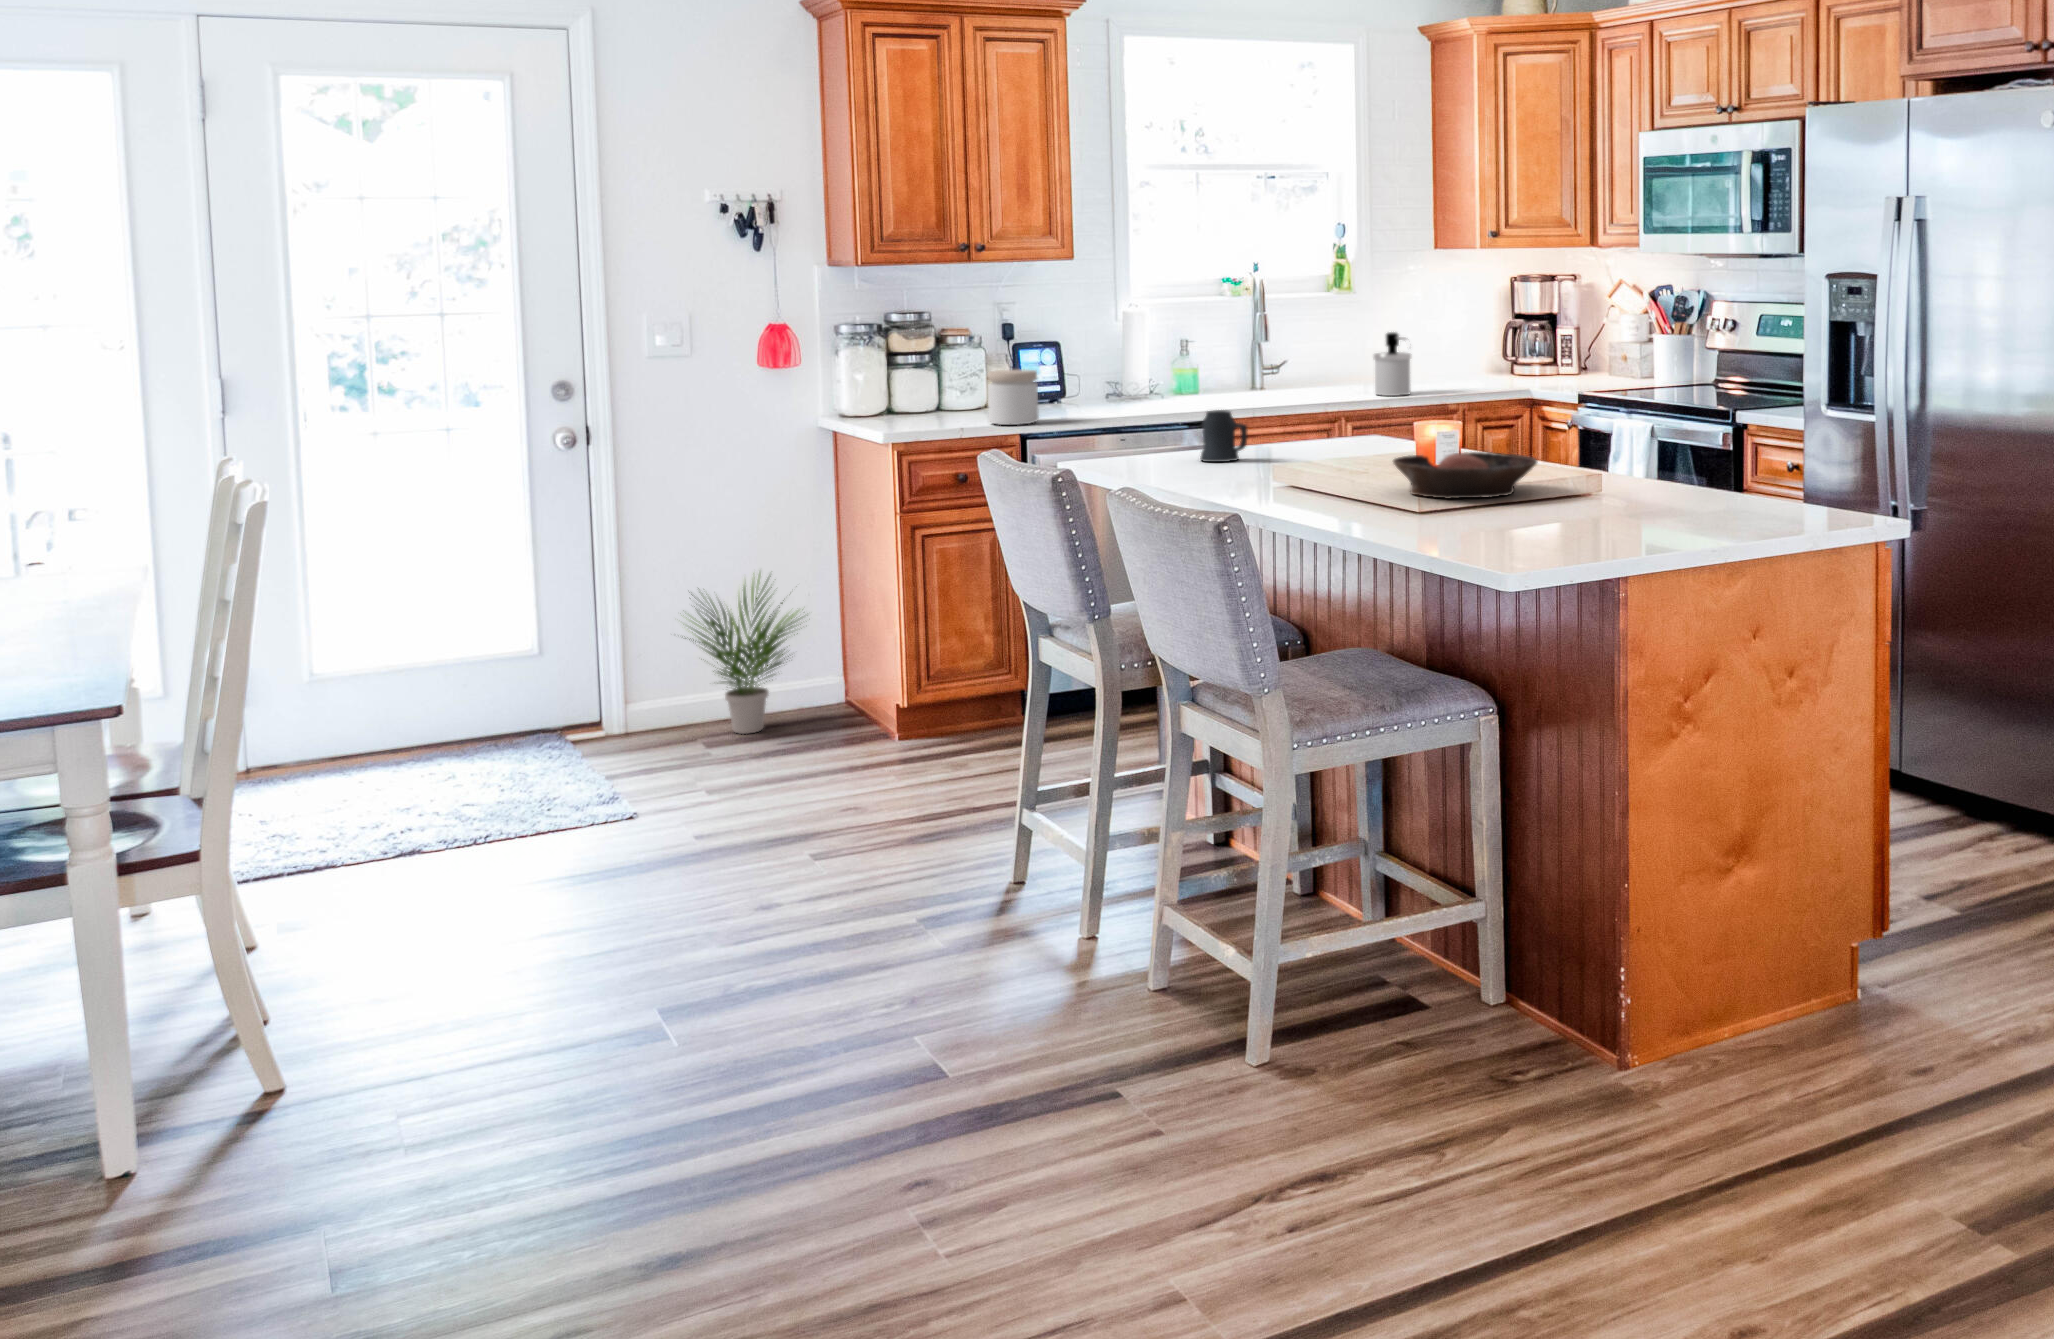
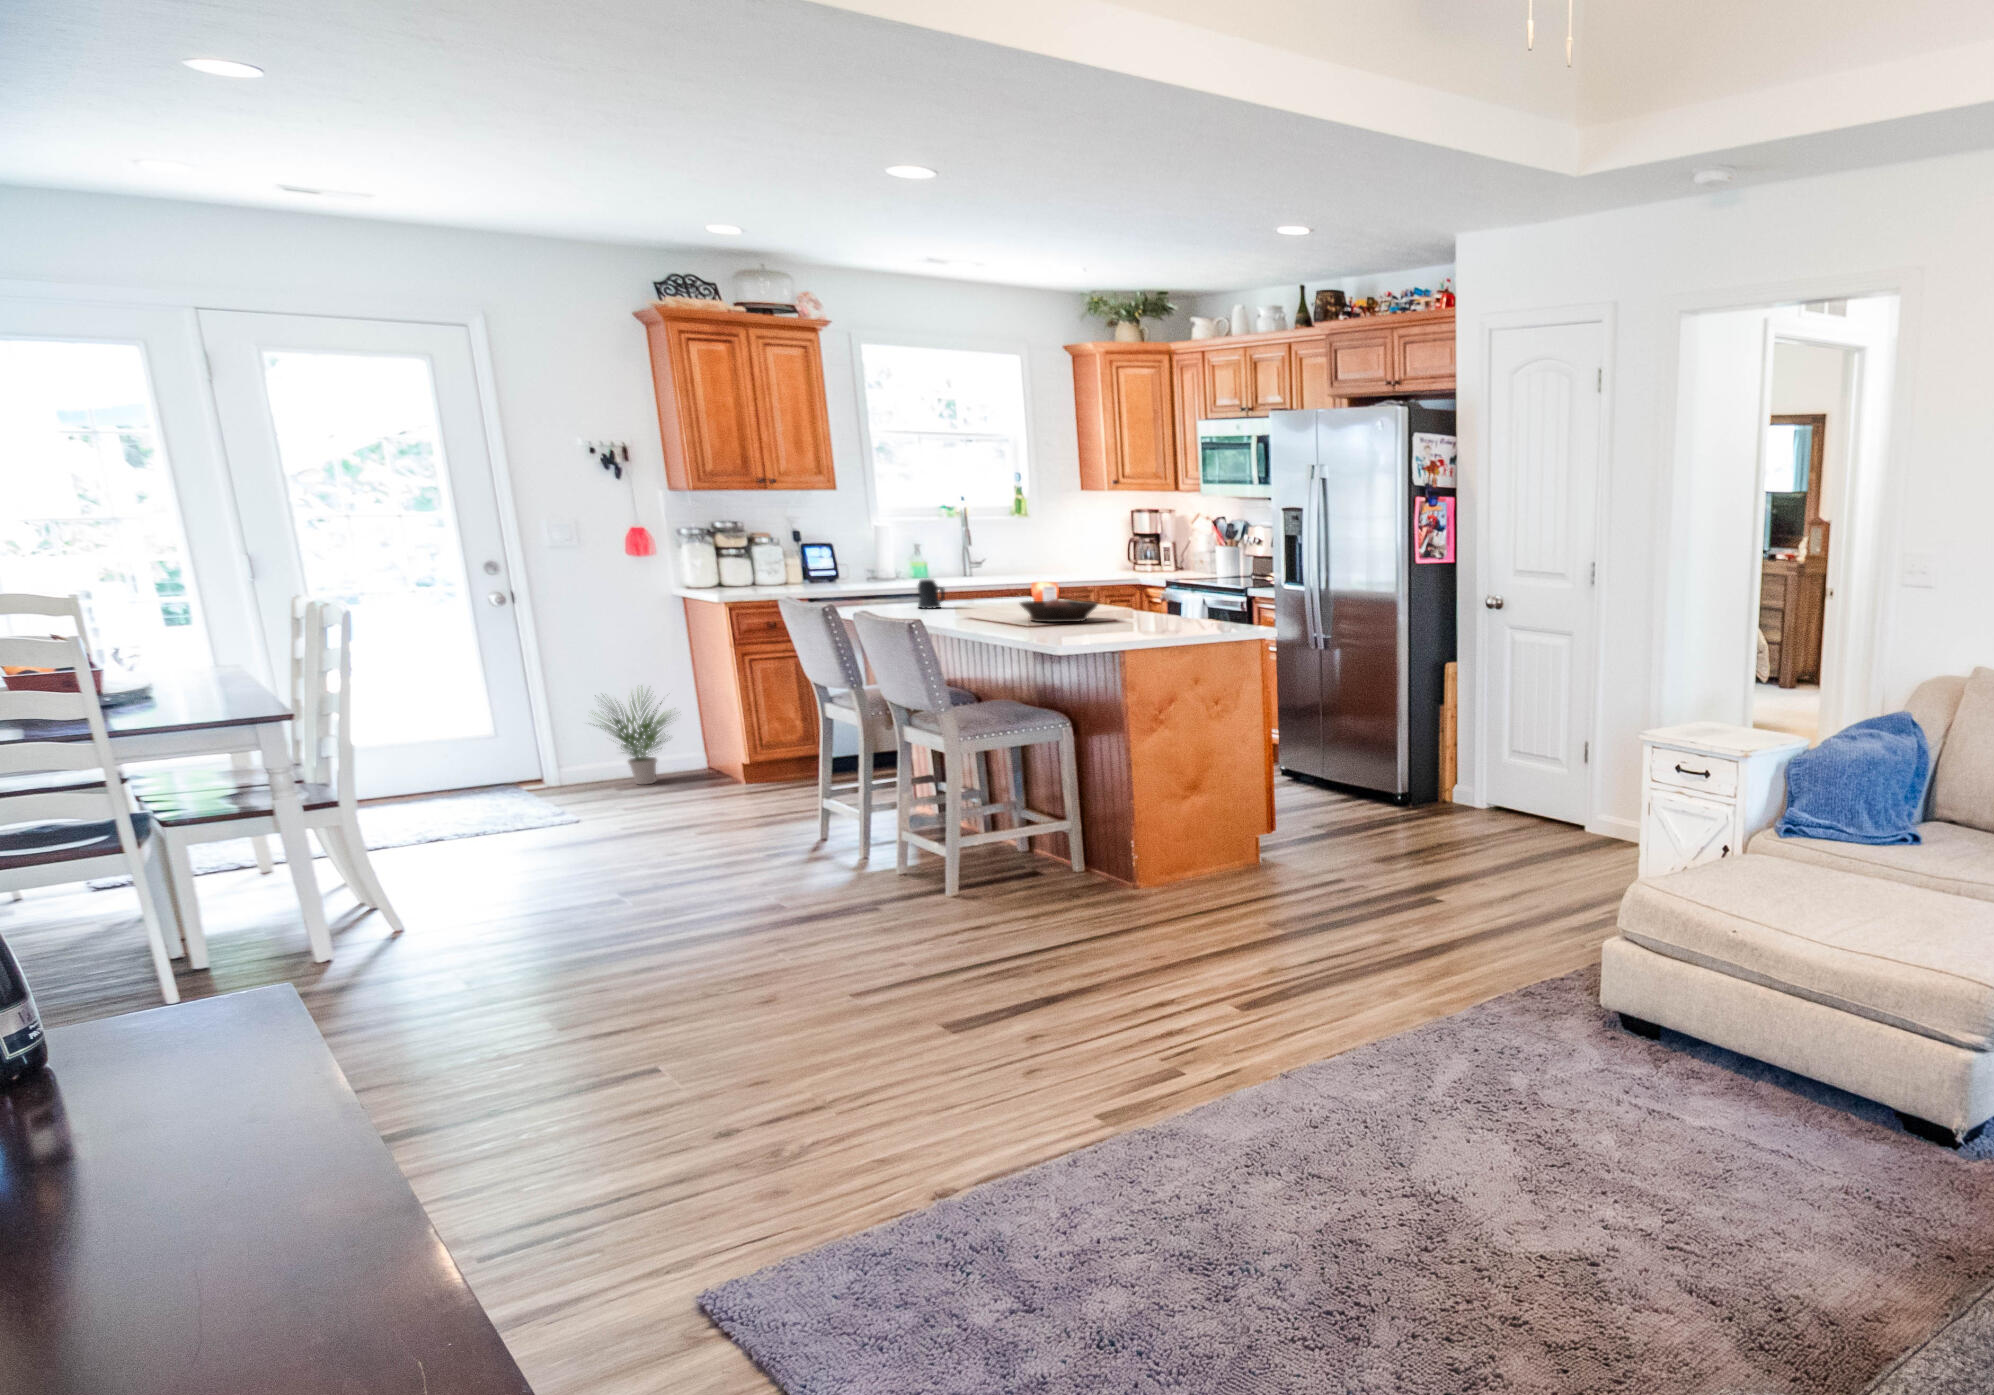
soap dispenser: present [1373,332,1411,396] -> none [1041,542,1066,581]
jar: present [988,370,1039,425] -> none [785,559,822,593]

